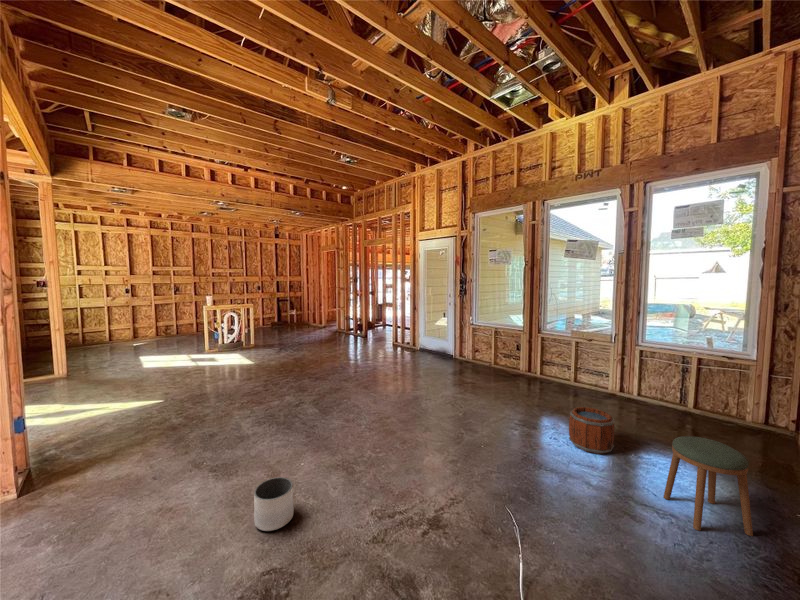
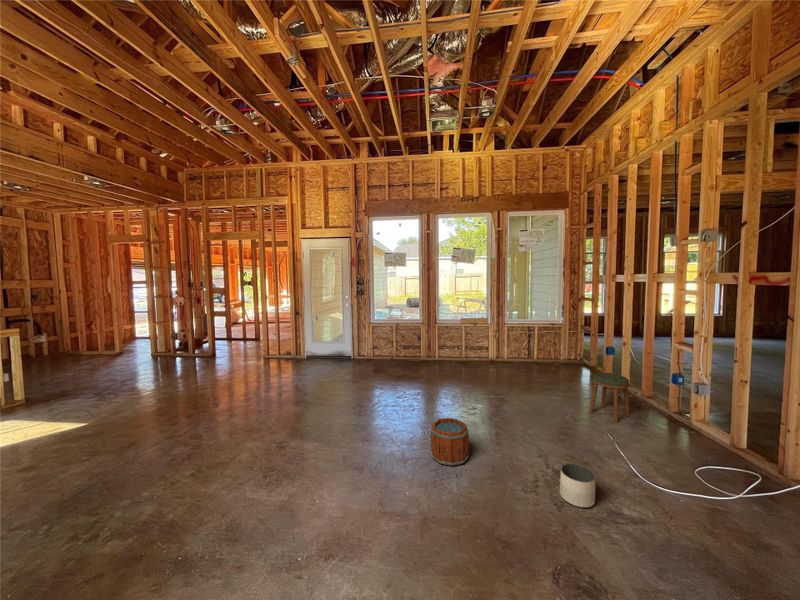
bucket: present [569,407,615,454] -> present [431,418,469,466]
planter: present [254,477,294,531] -> present [560,463,596,508]

